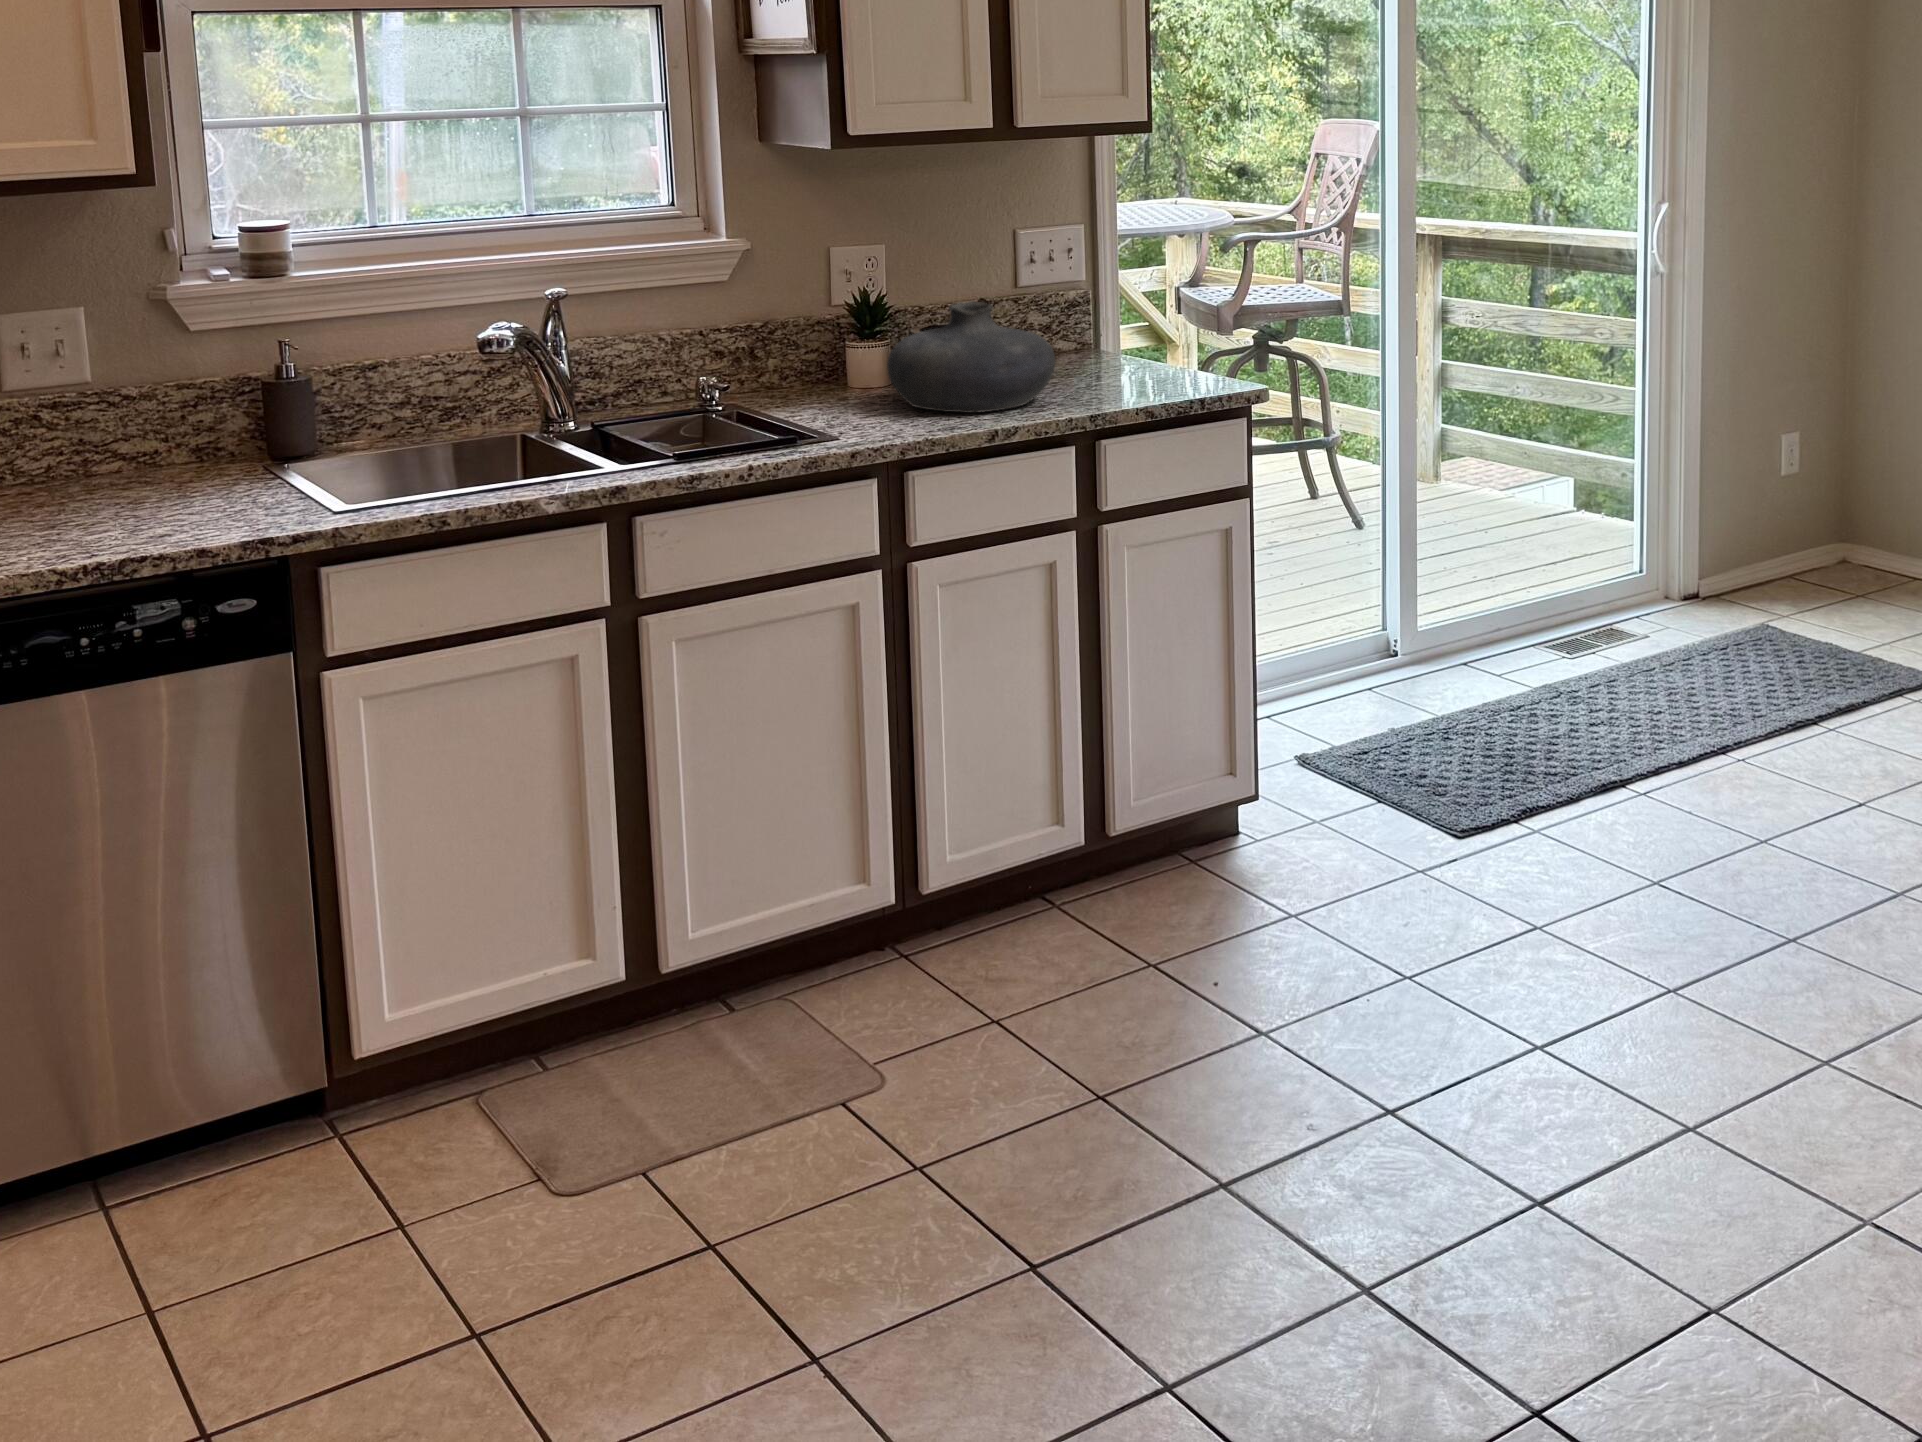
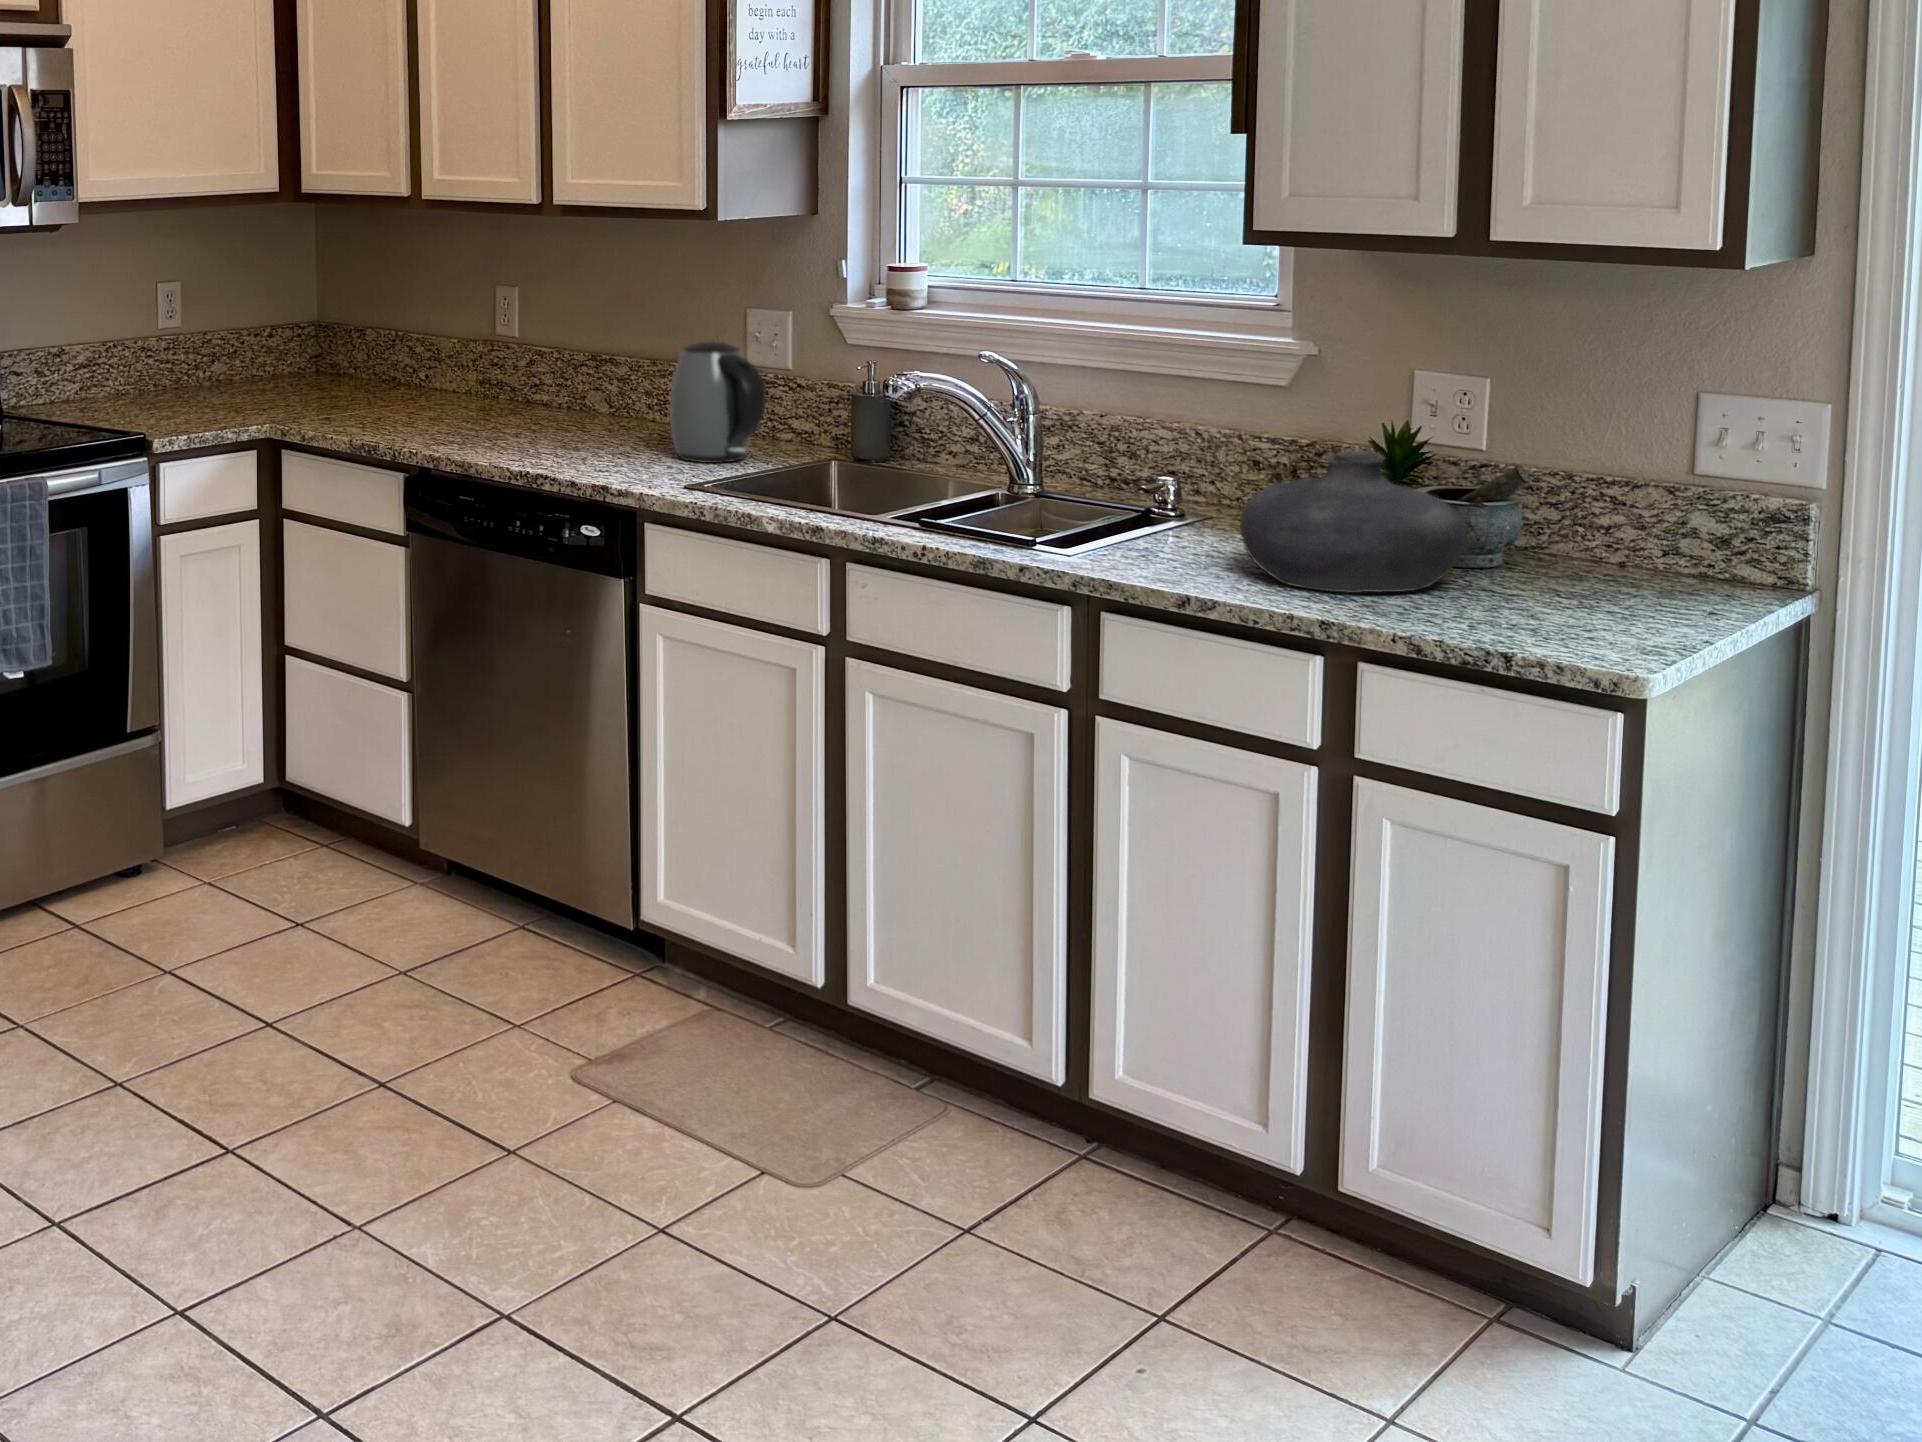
kettle: none [65,355,242,508] -> present [670,341,766,463]

